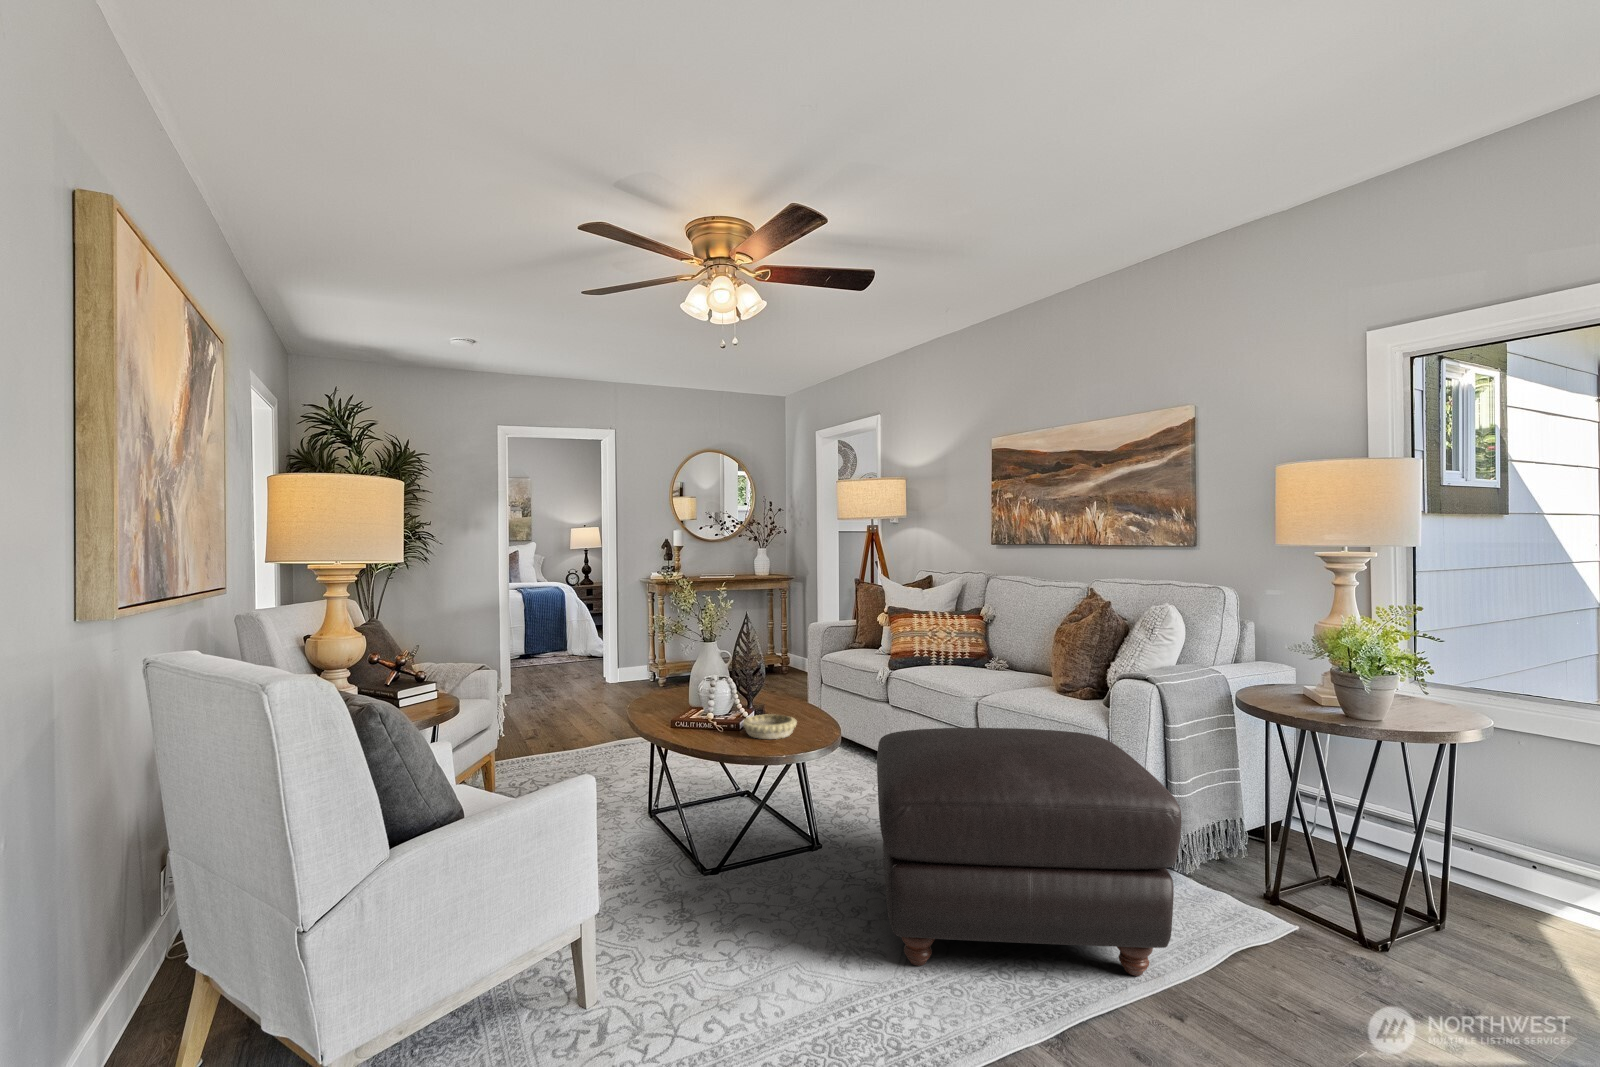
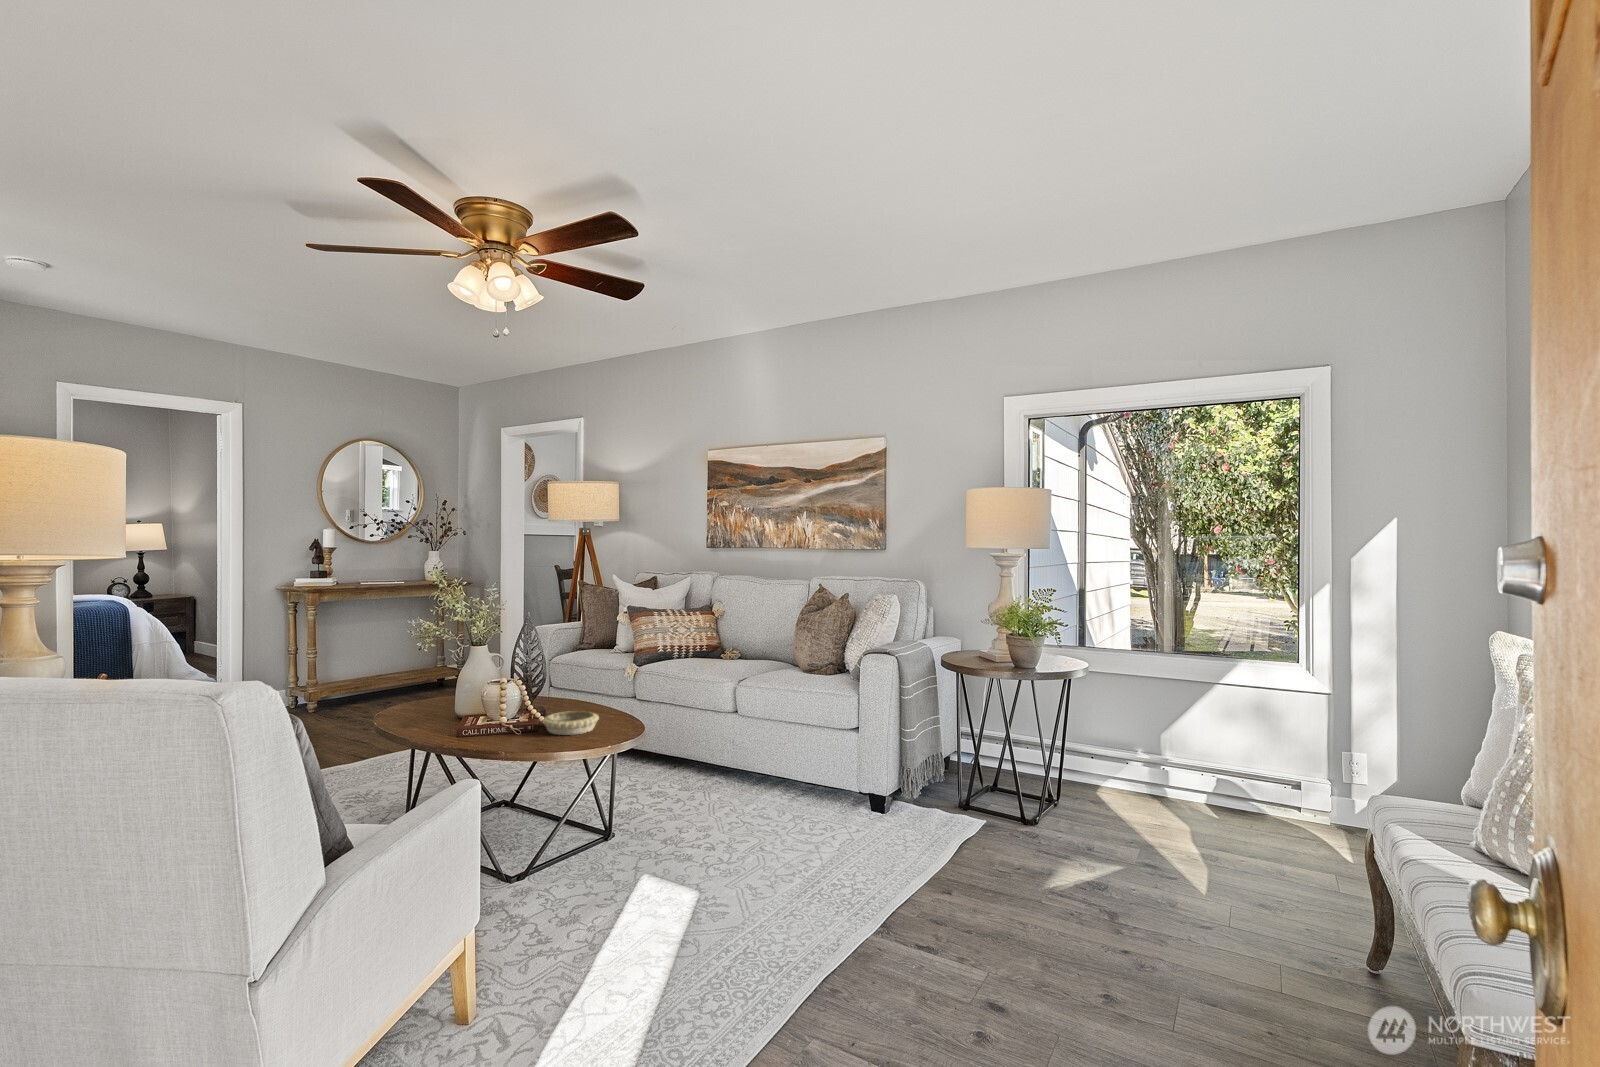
ottoman: present [877,728,1181,976] -> none [682,699,948,908]

